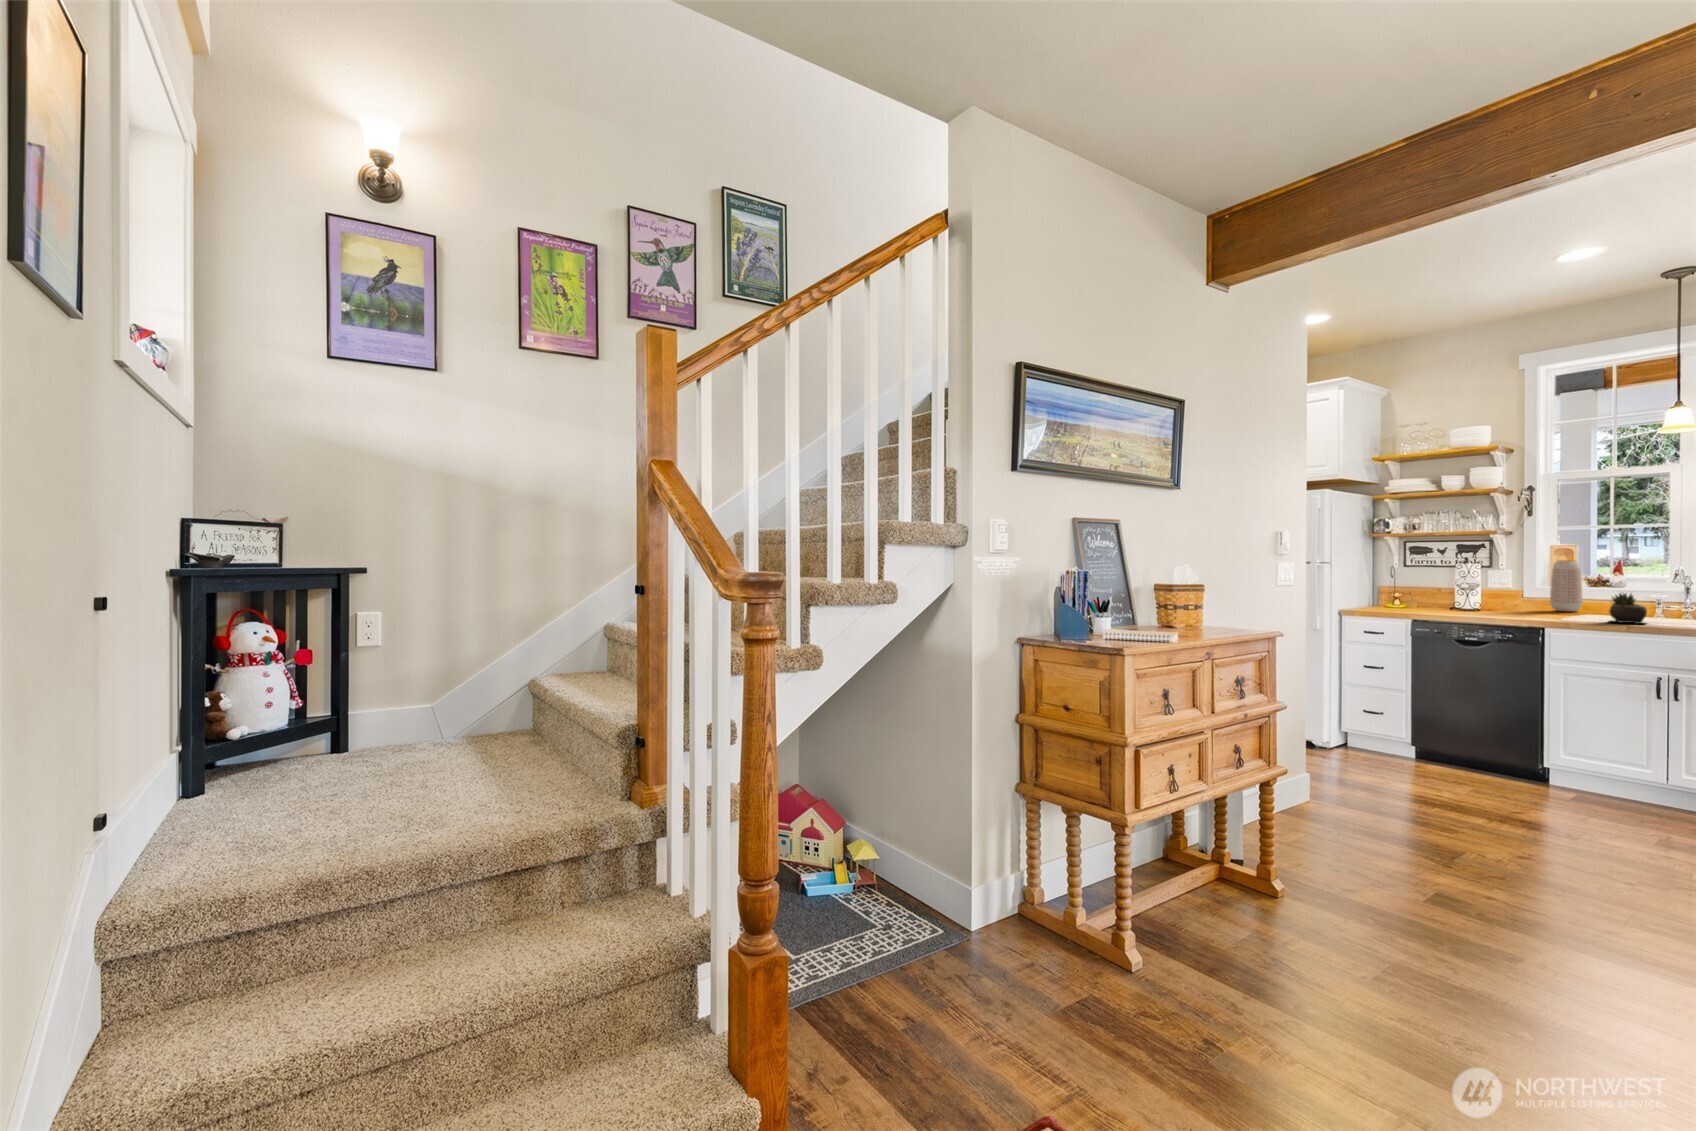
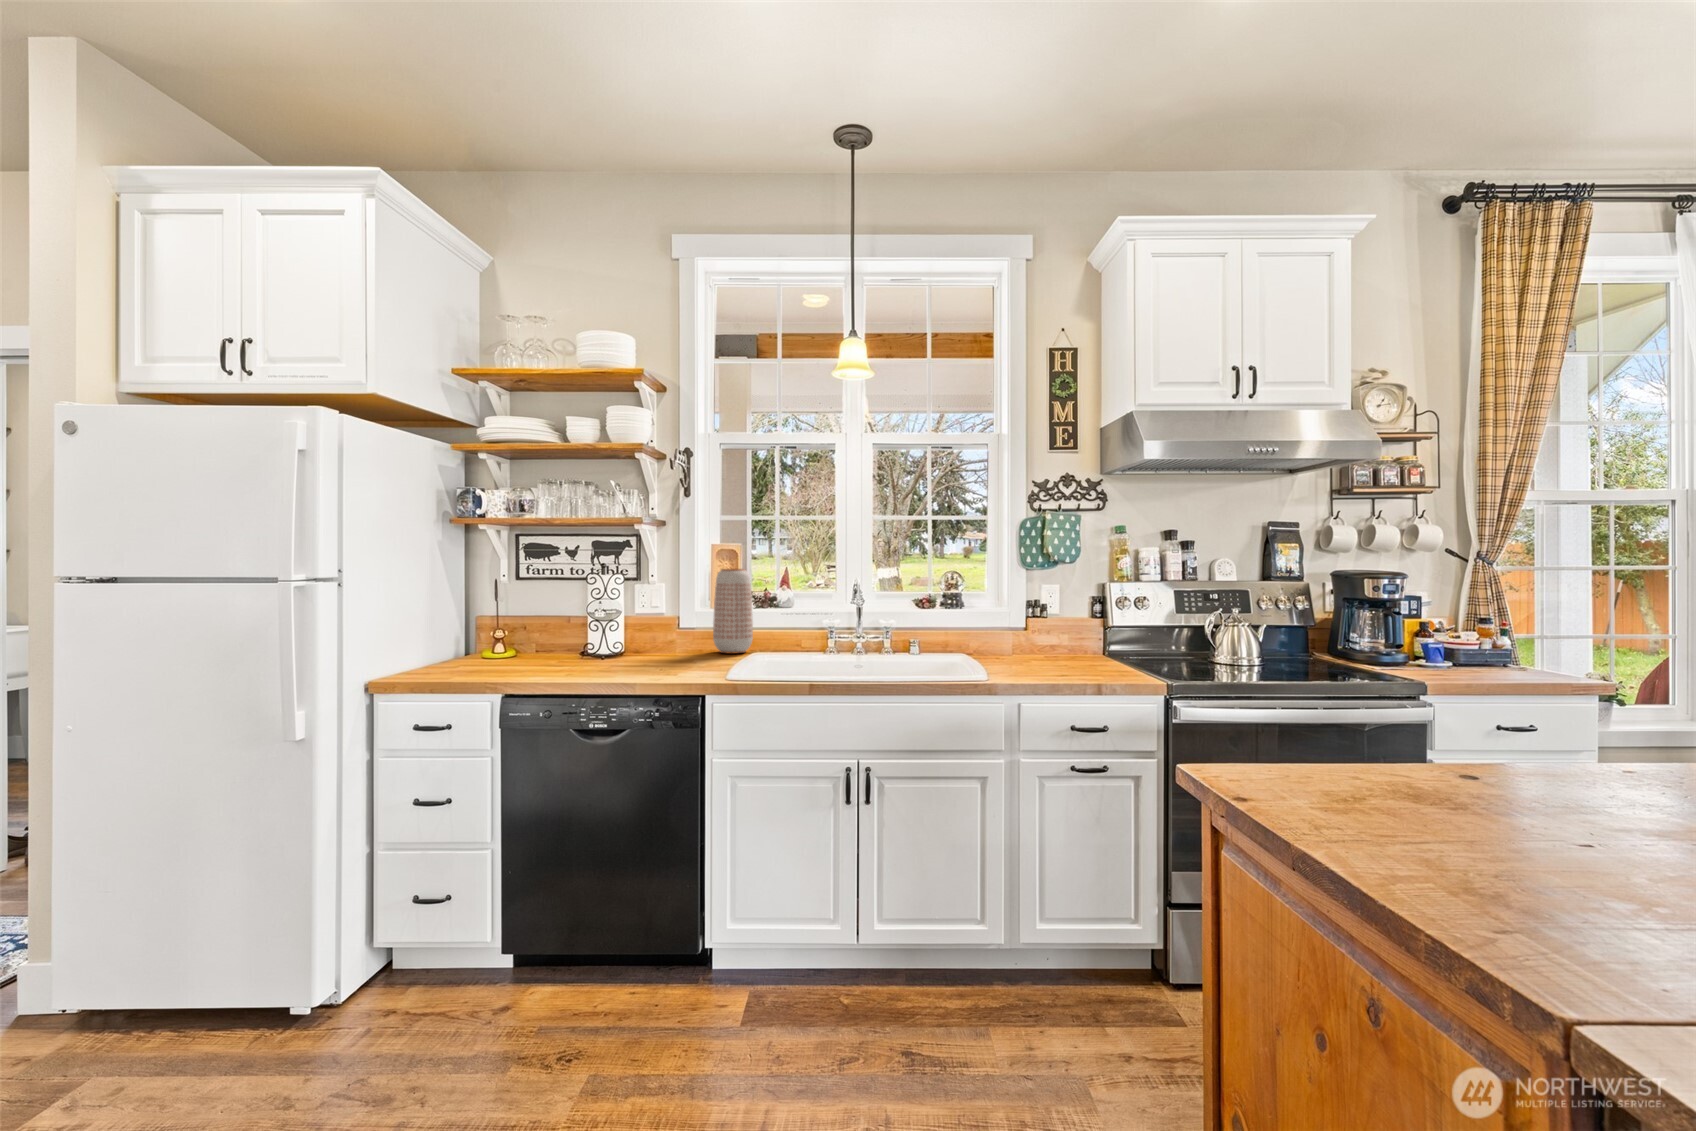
succulent plant: present [1609,593,1647,624] -> none [790,624,839,680]

